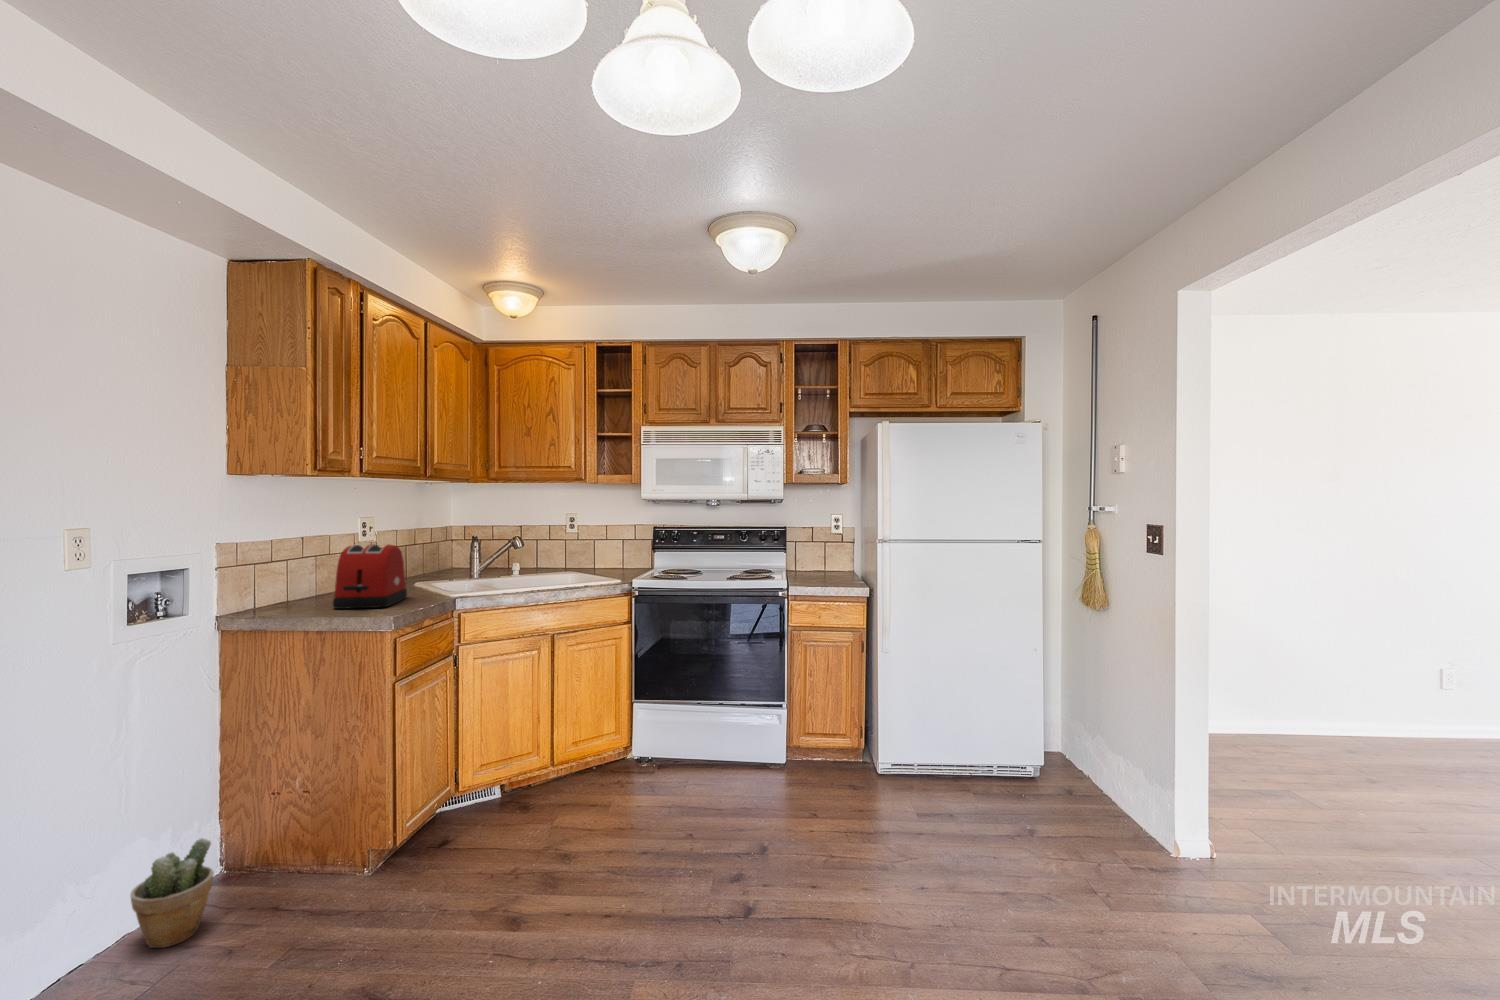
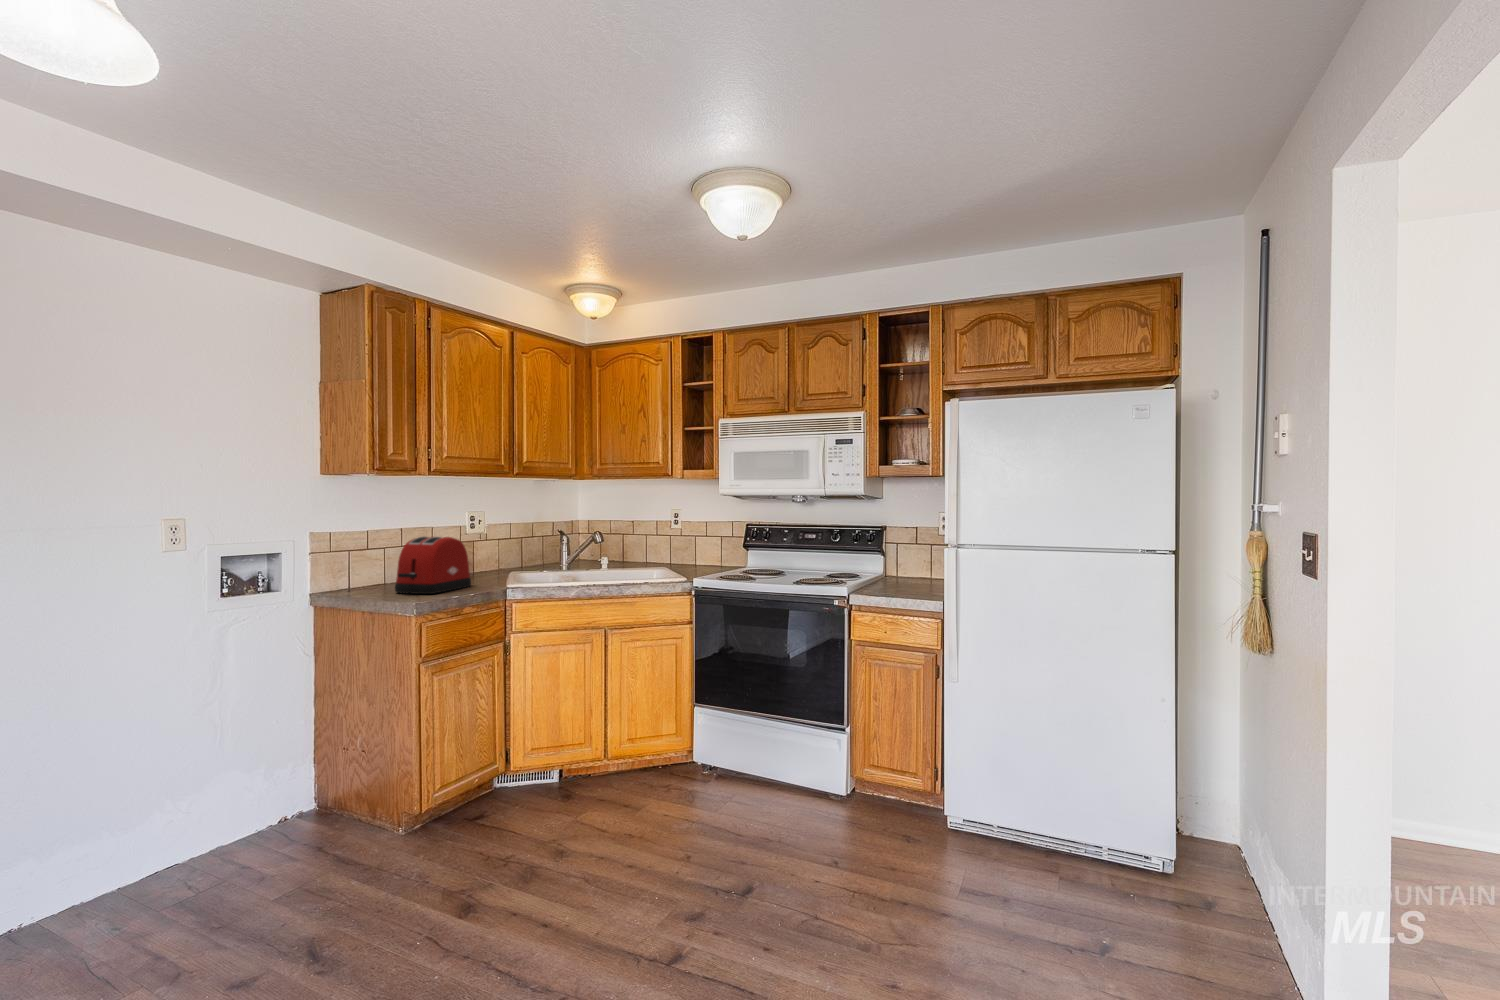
potted plant: present [131,838,214,948] -> none [213,778,277,862]

